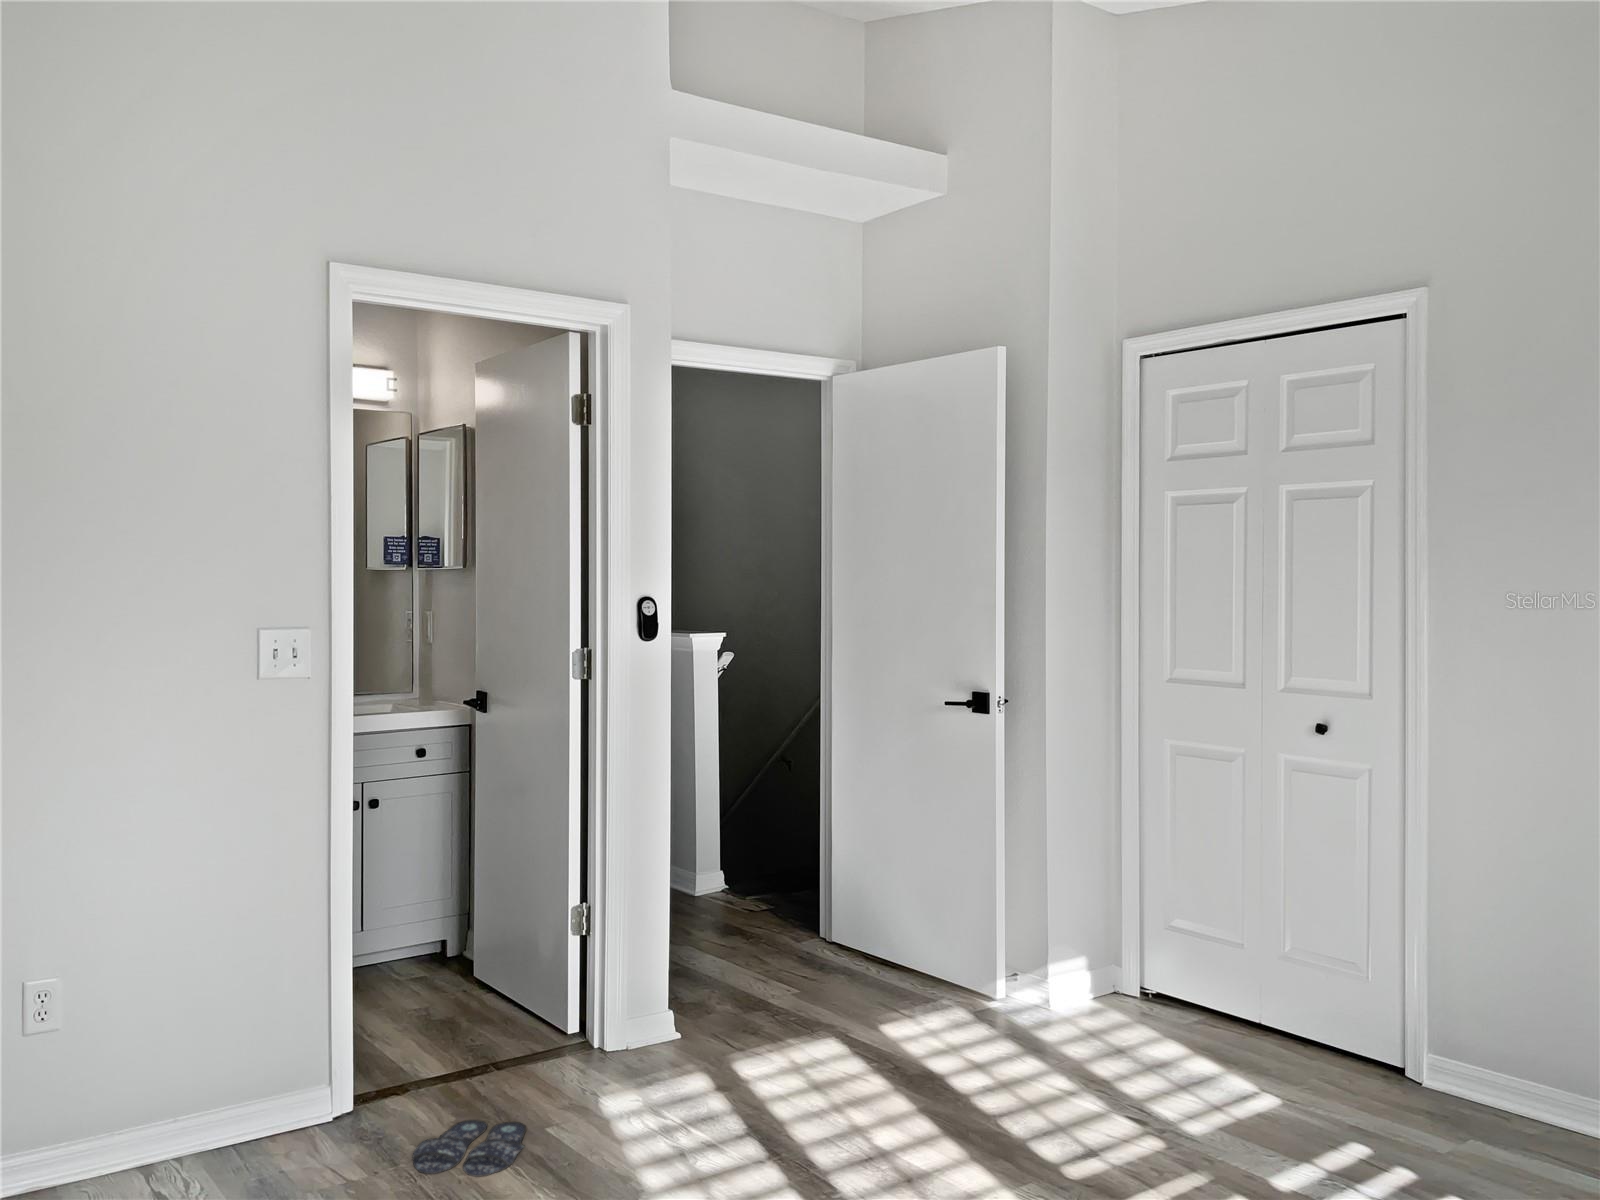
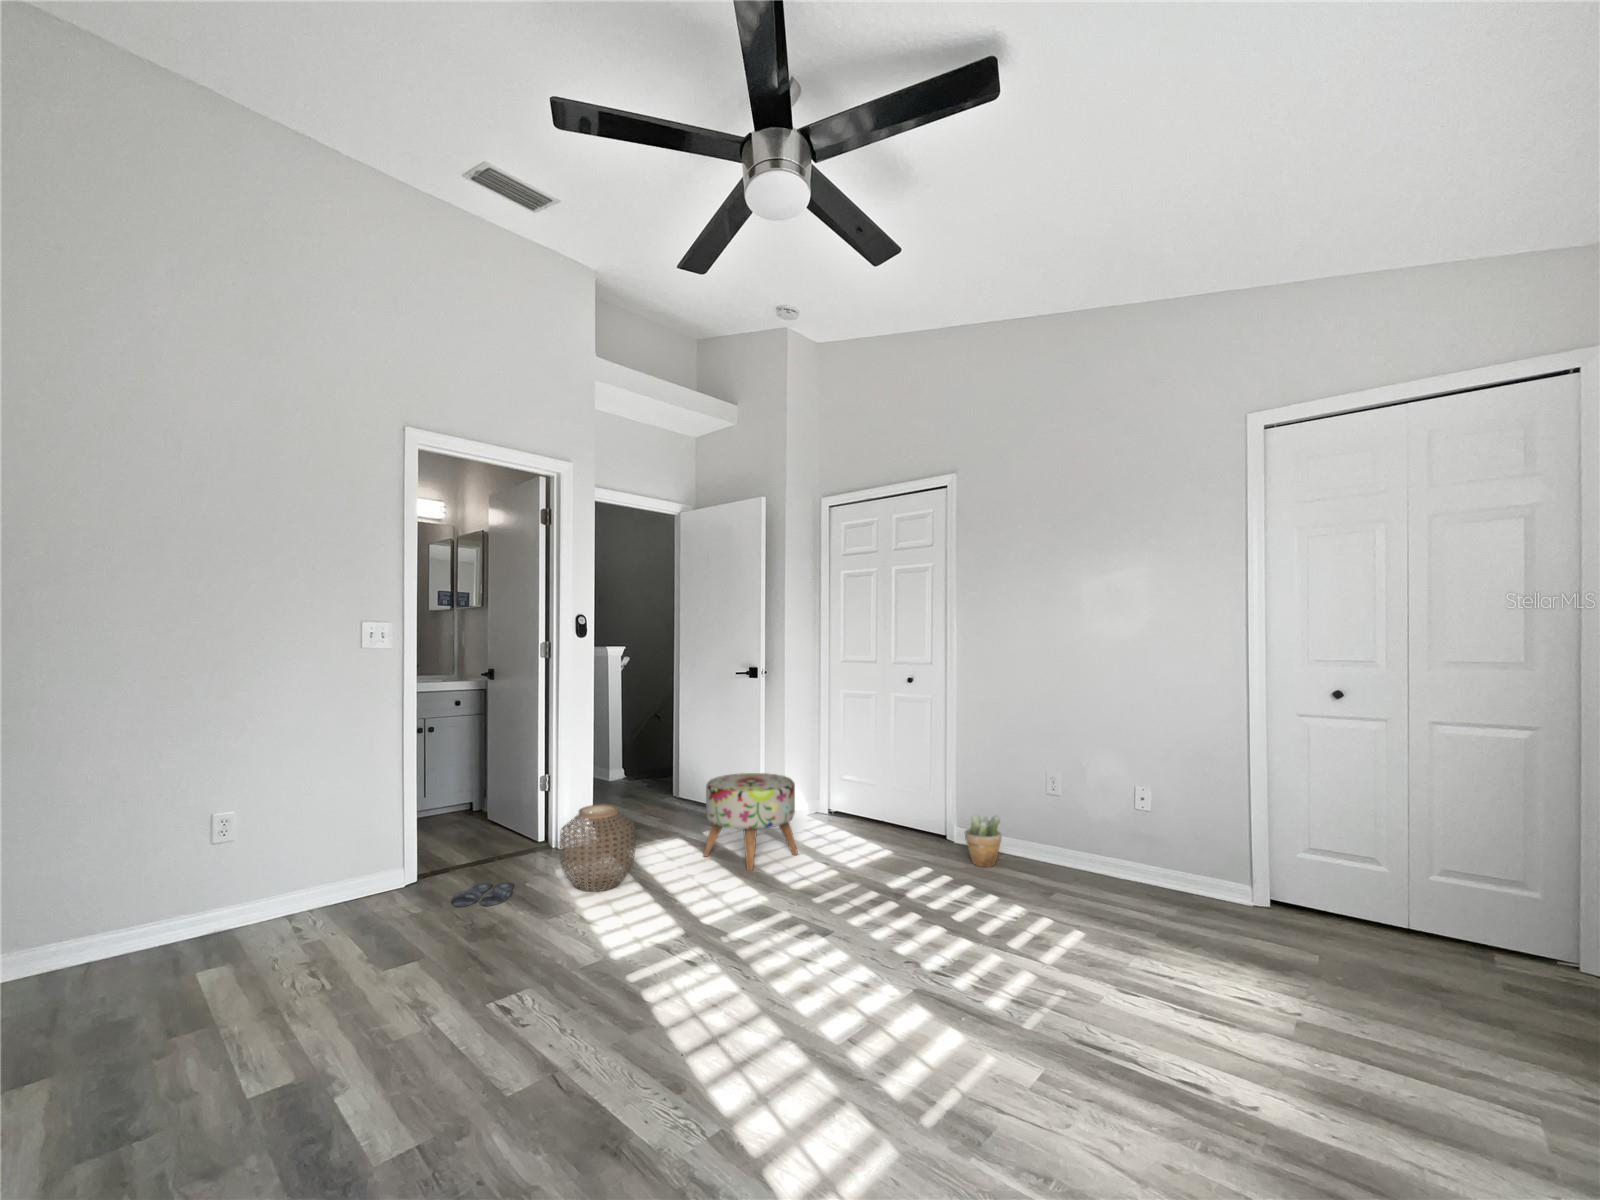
ottoman: none [884,919,1079,1130] -> present [703,773,798,871]
woven basket: none [610,983,753,1158] -> present [560,804,635,892]
potted plant: none [1450,1044,1539,1161] -> present [964,814,1002,867]

